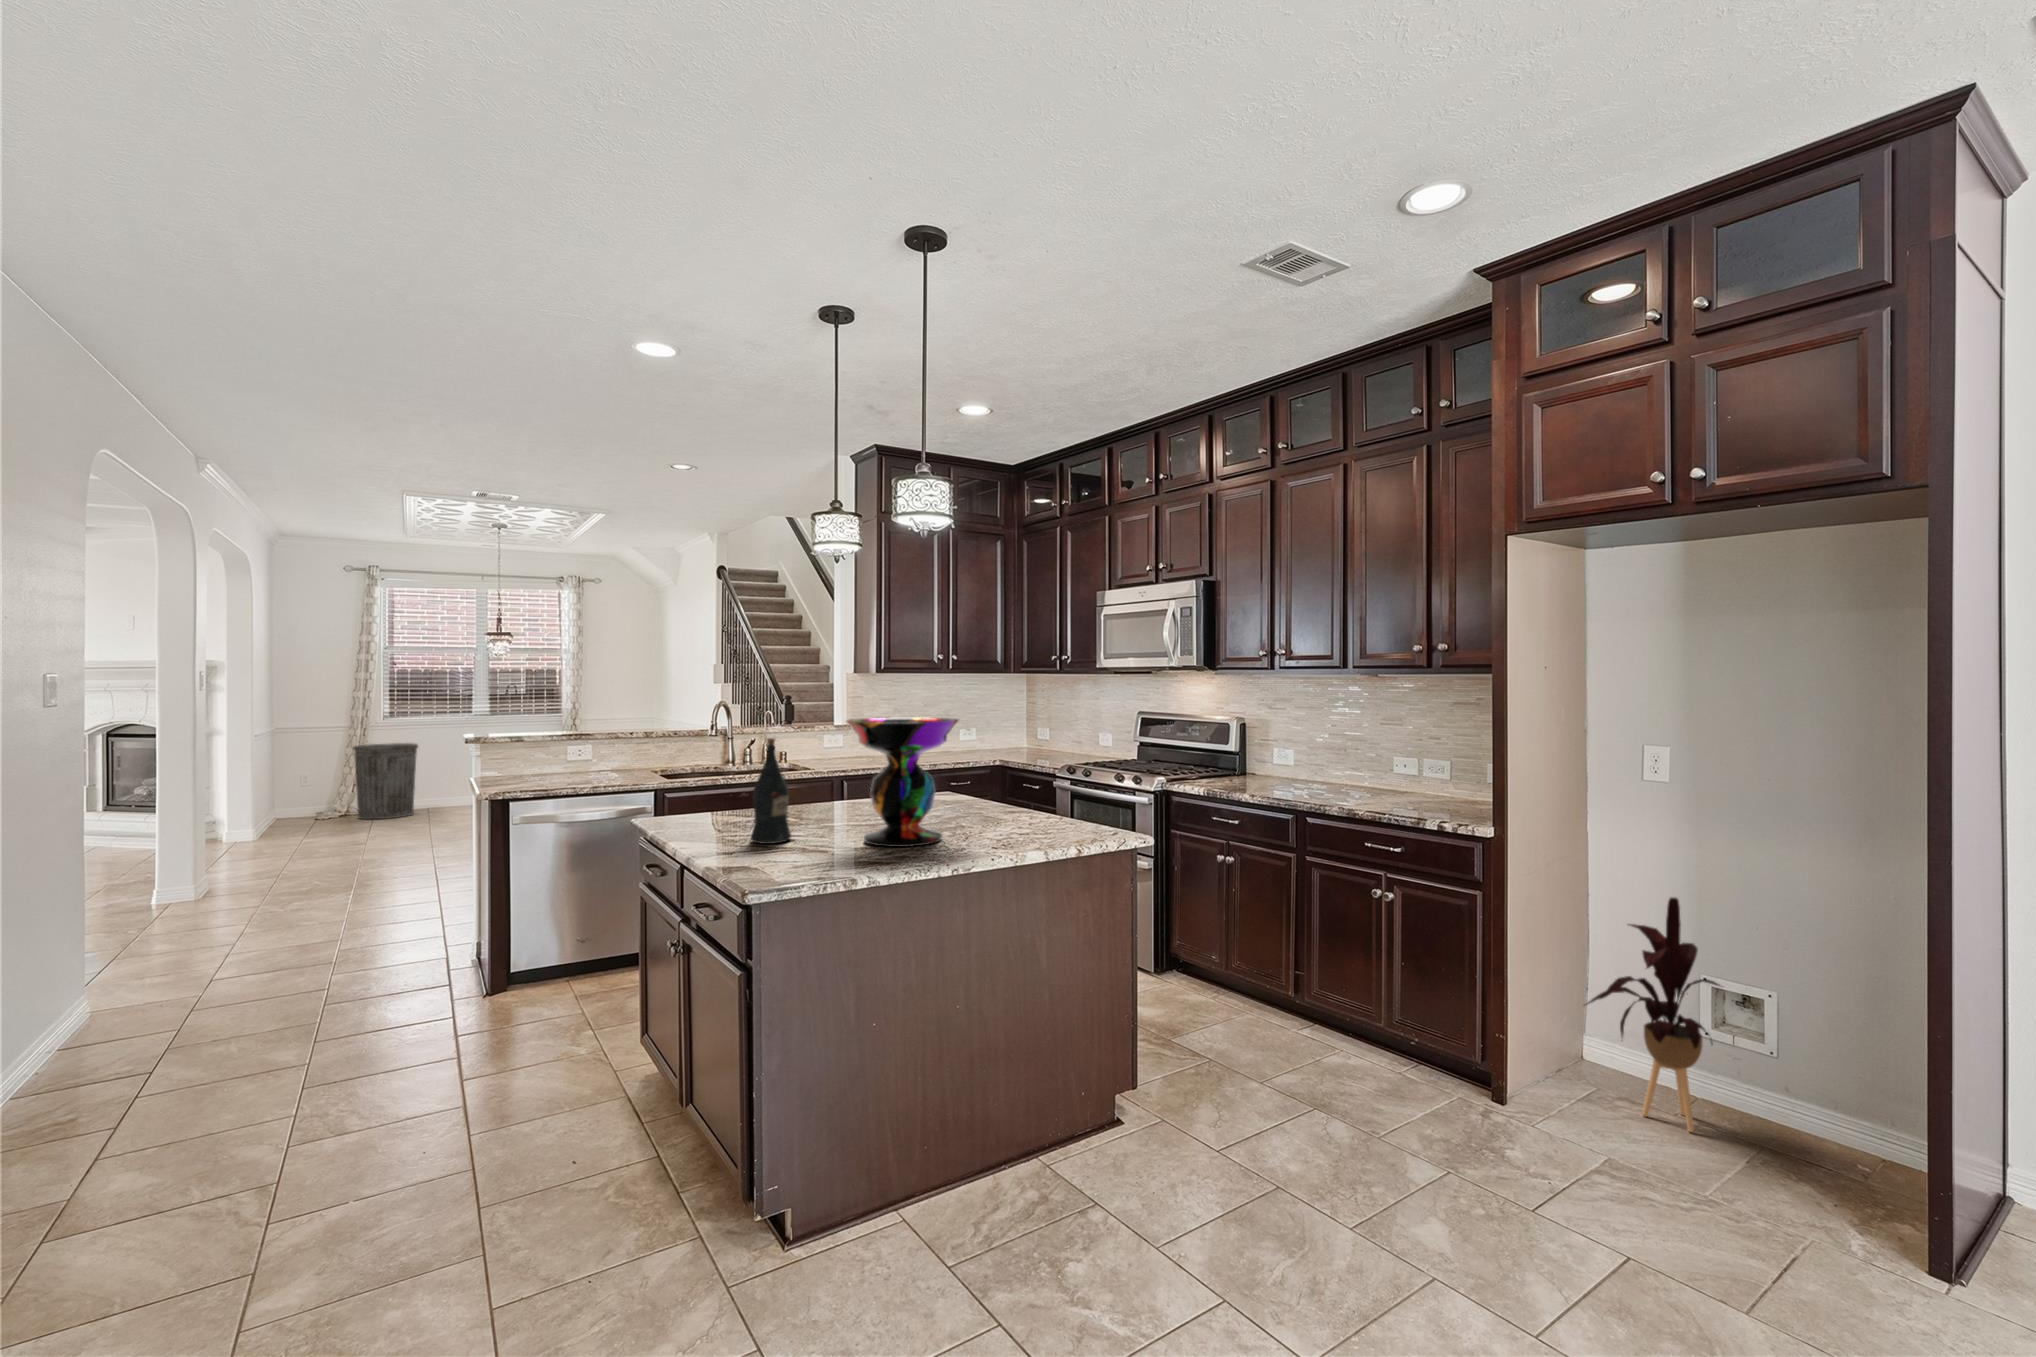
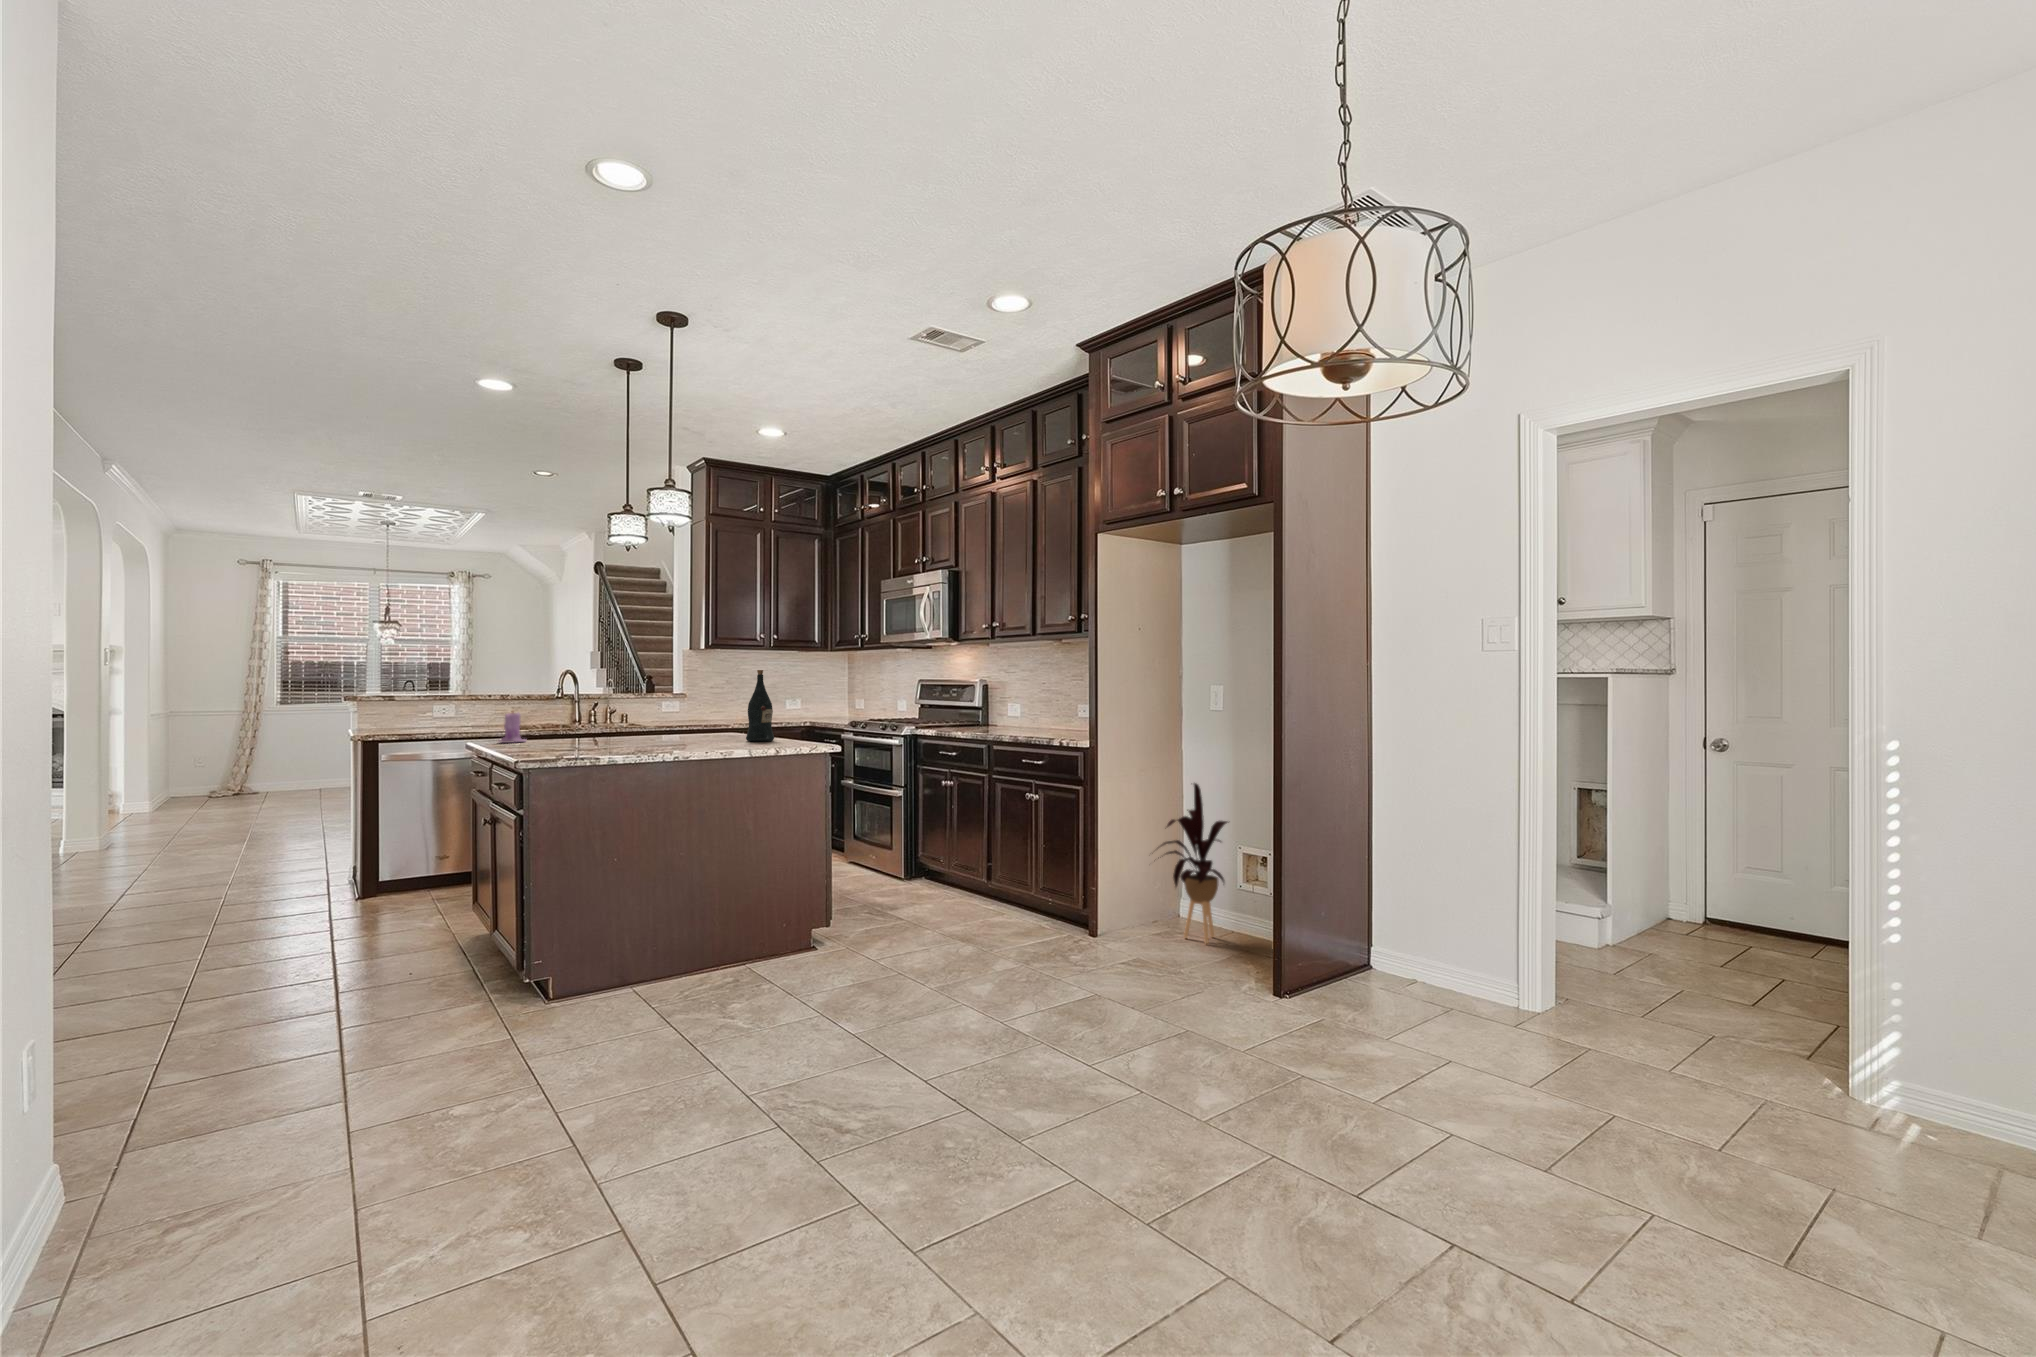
decorative bowl: present [847,717,959,847] -> none [608,658,693,745]
wine bottle: present [751,738,791,844] -> present [746,670,774,741]
trash can: present [353,743,418,819] -> none [246,727,310,796]
candle: none [681,781,718,830] -> present [499,712,526,743]

